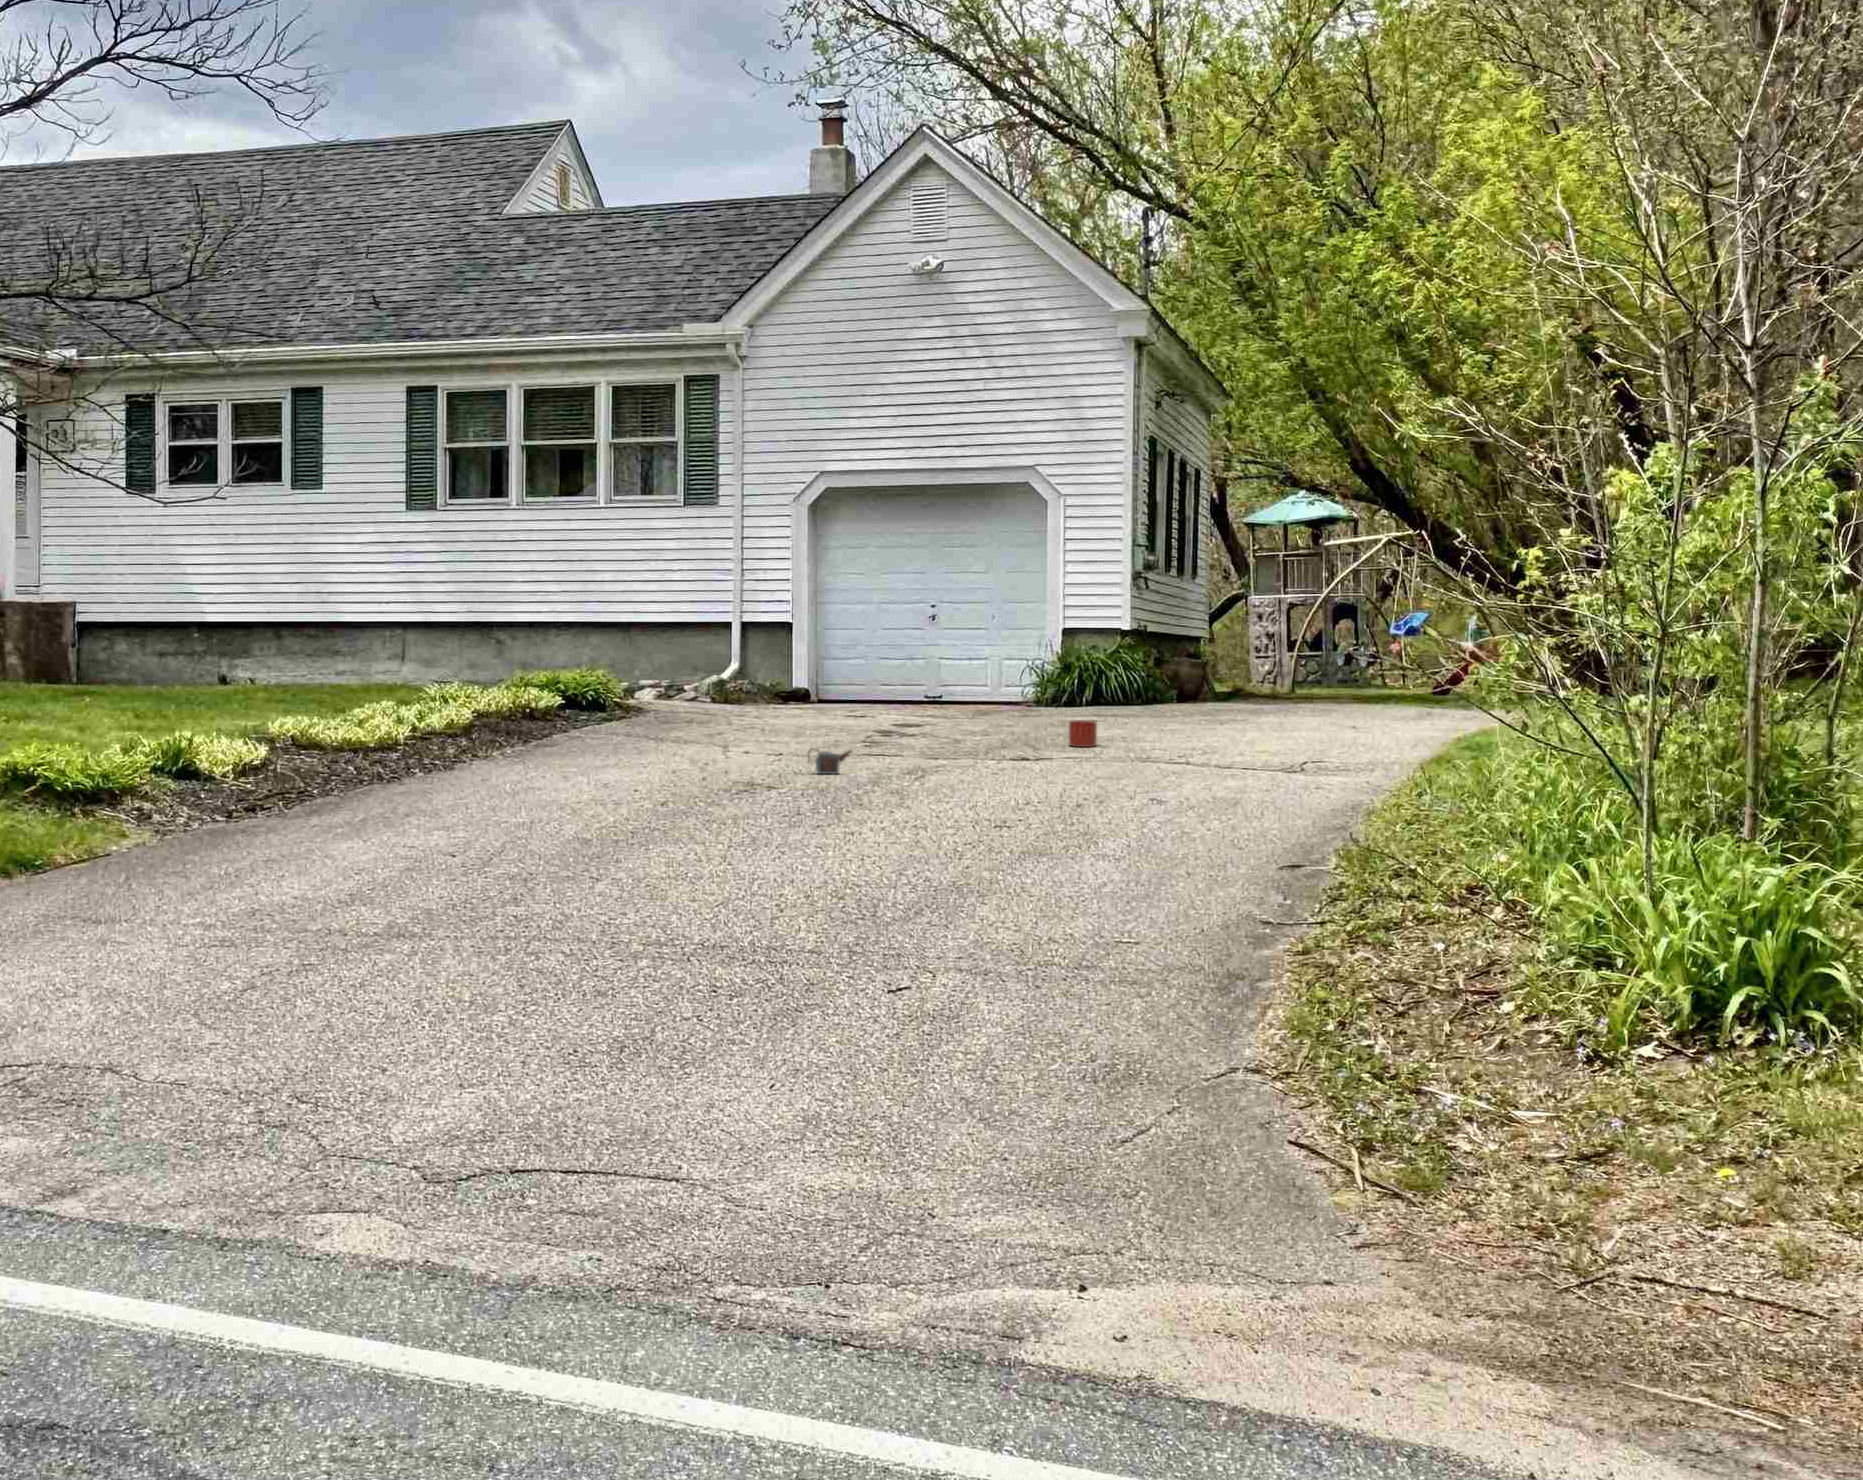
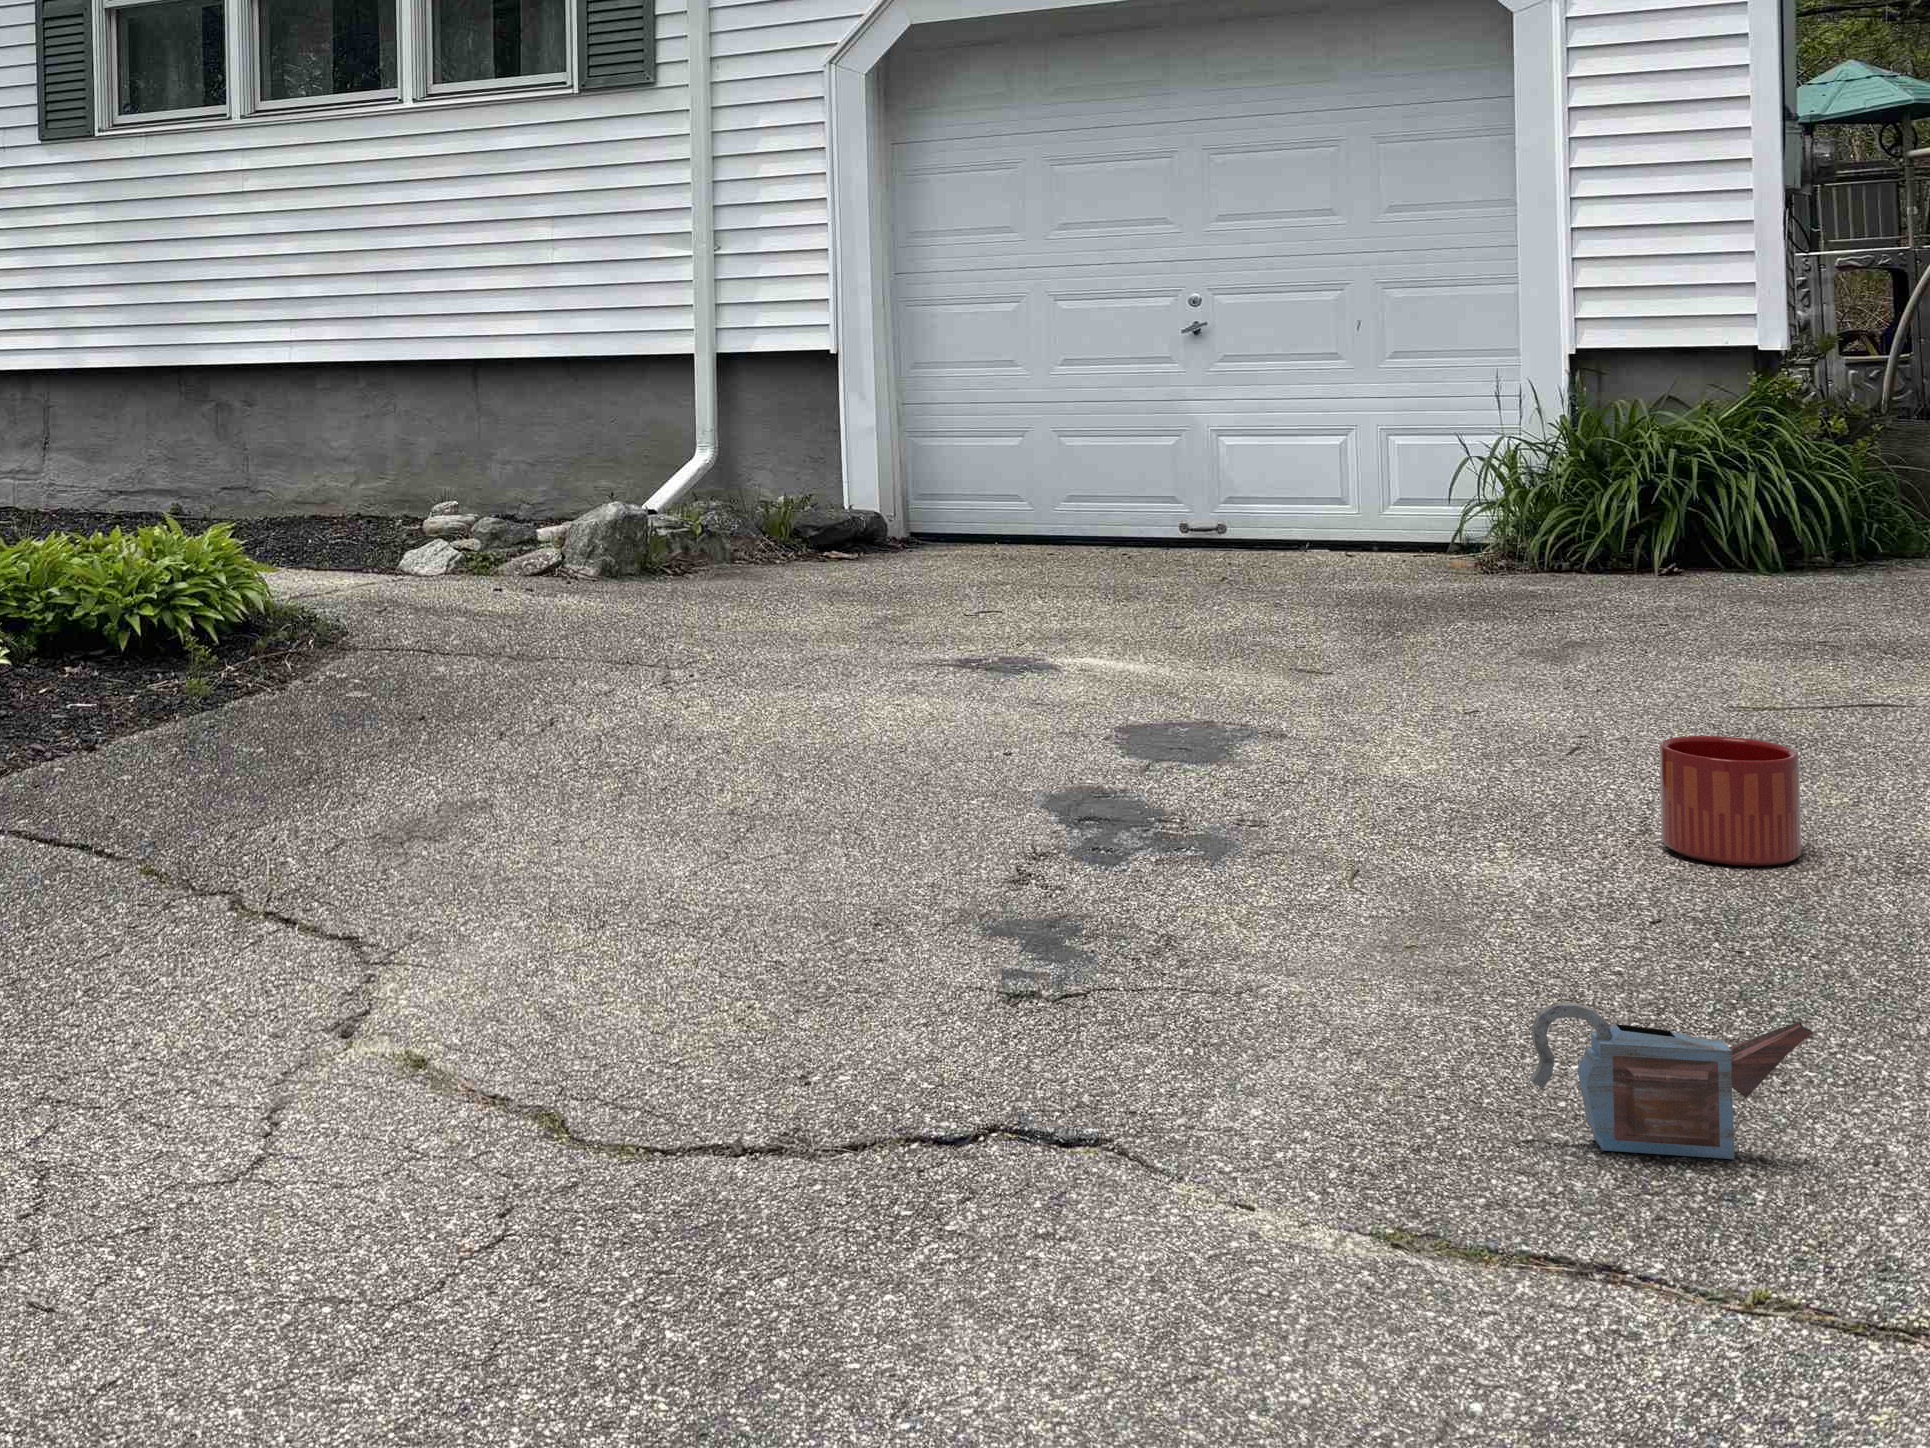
watering can: present [808,748,852,774] -> present [1529,1002,1813,1159]

